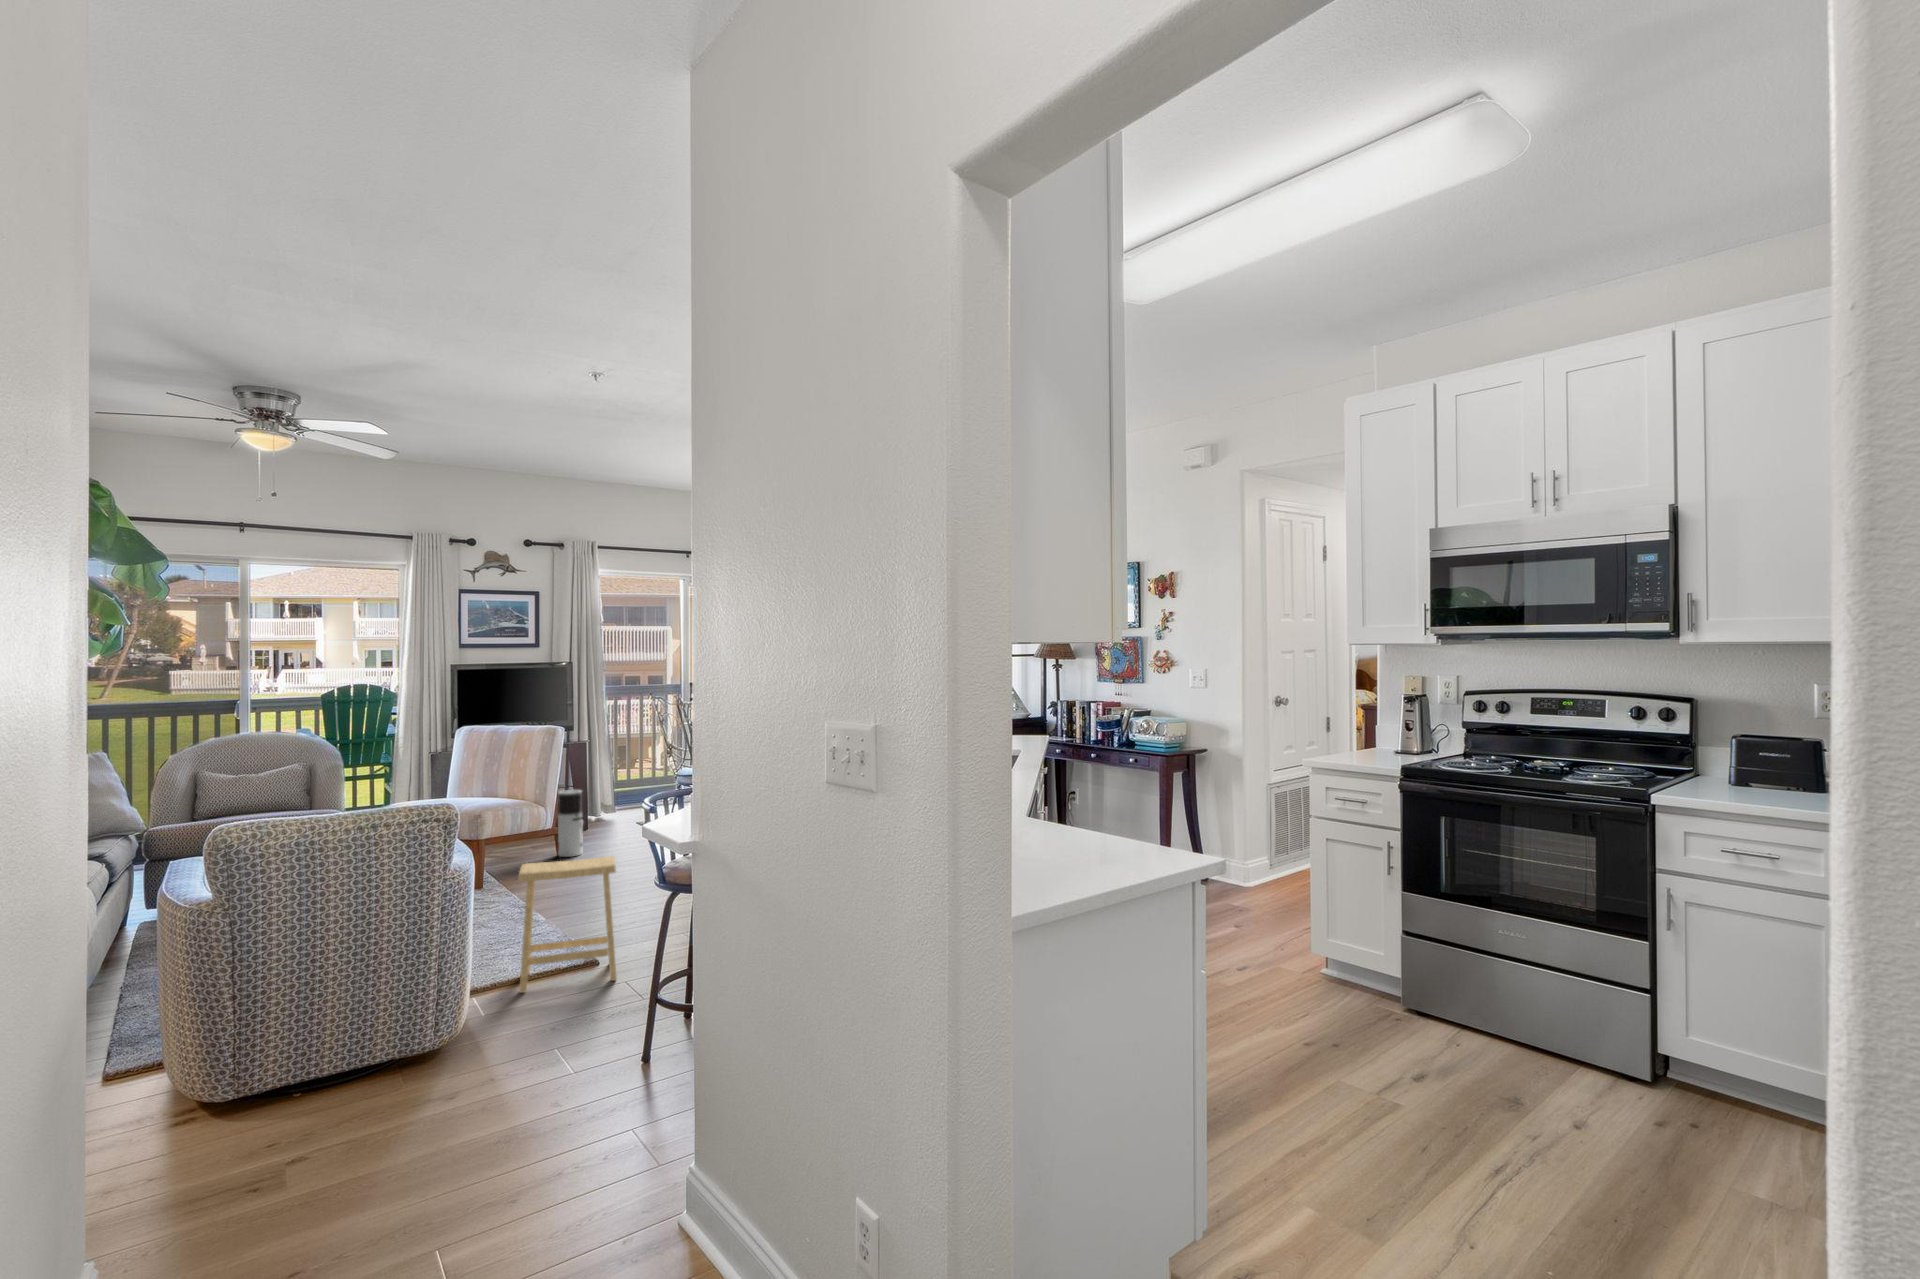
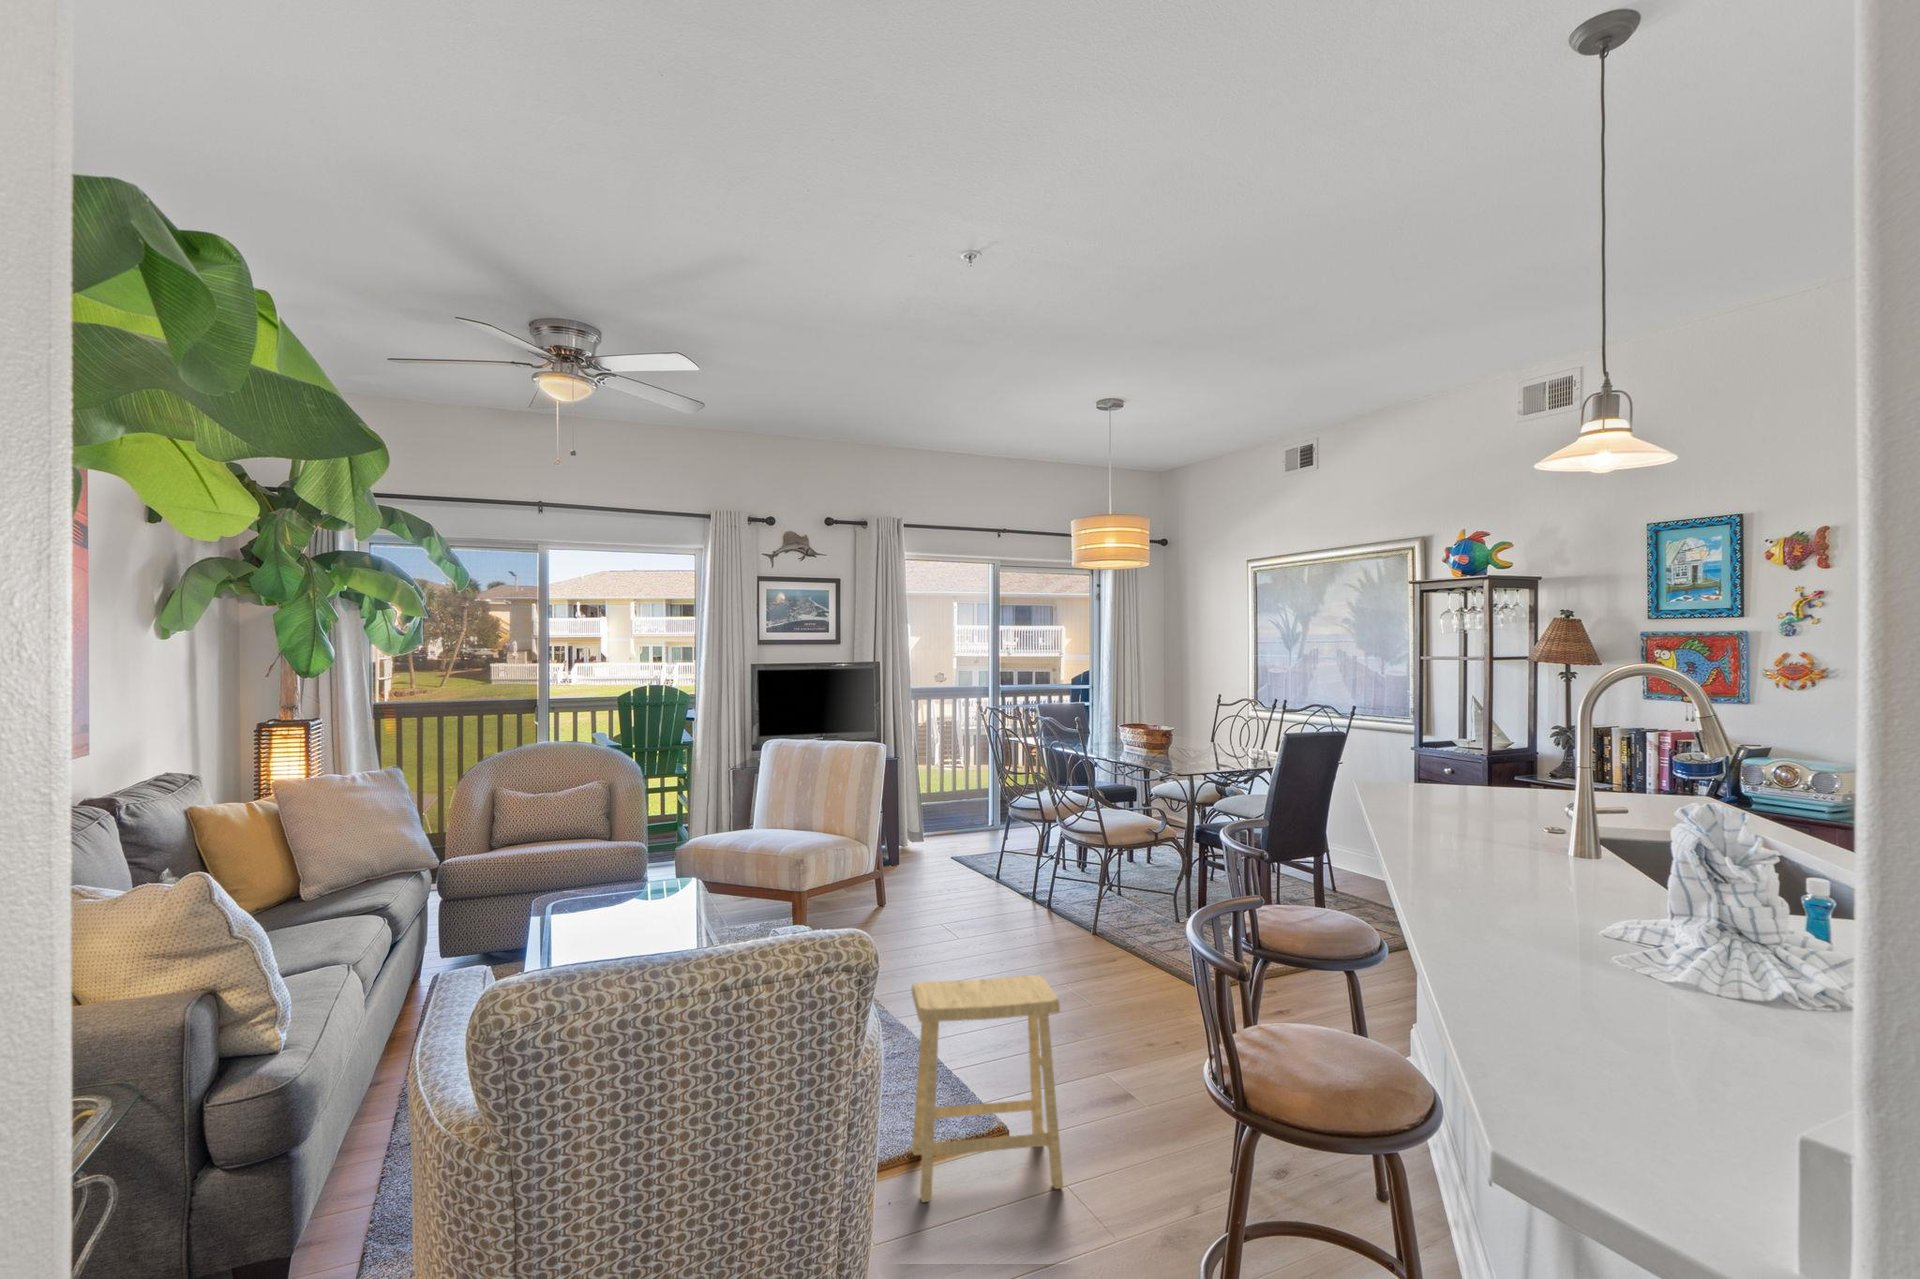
air purifier: present [558,790,583,857] -> none [882,822,910,907]

